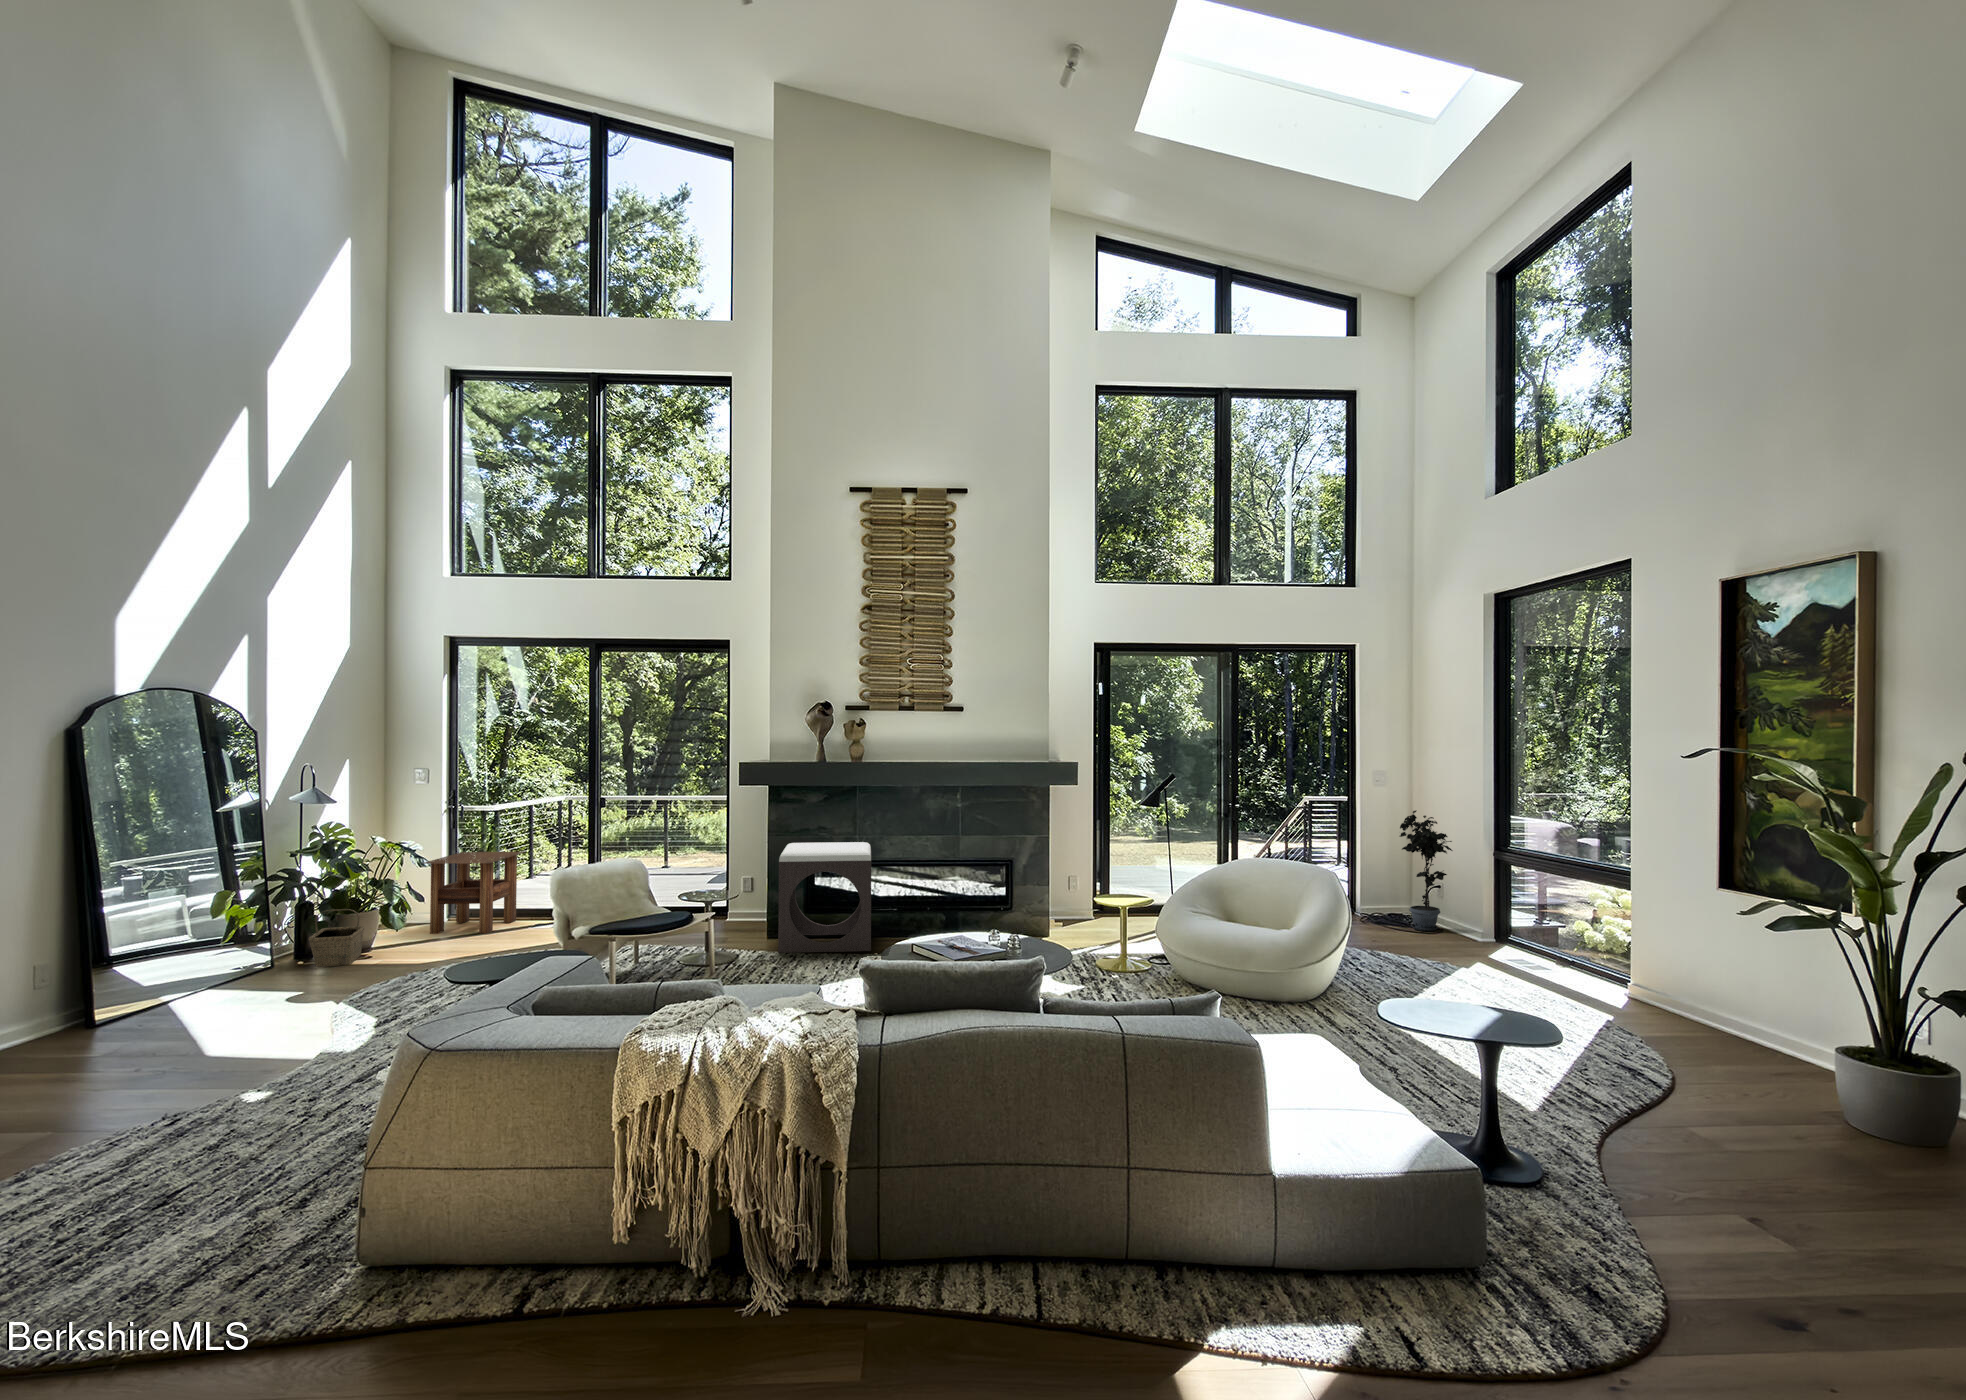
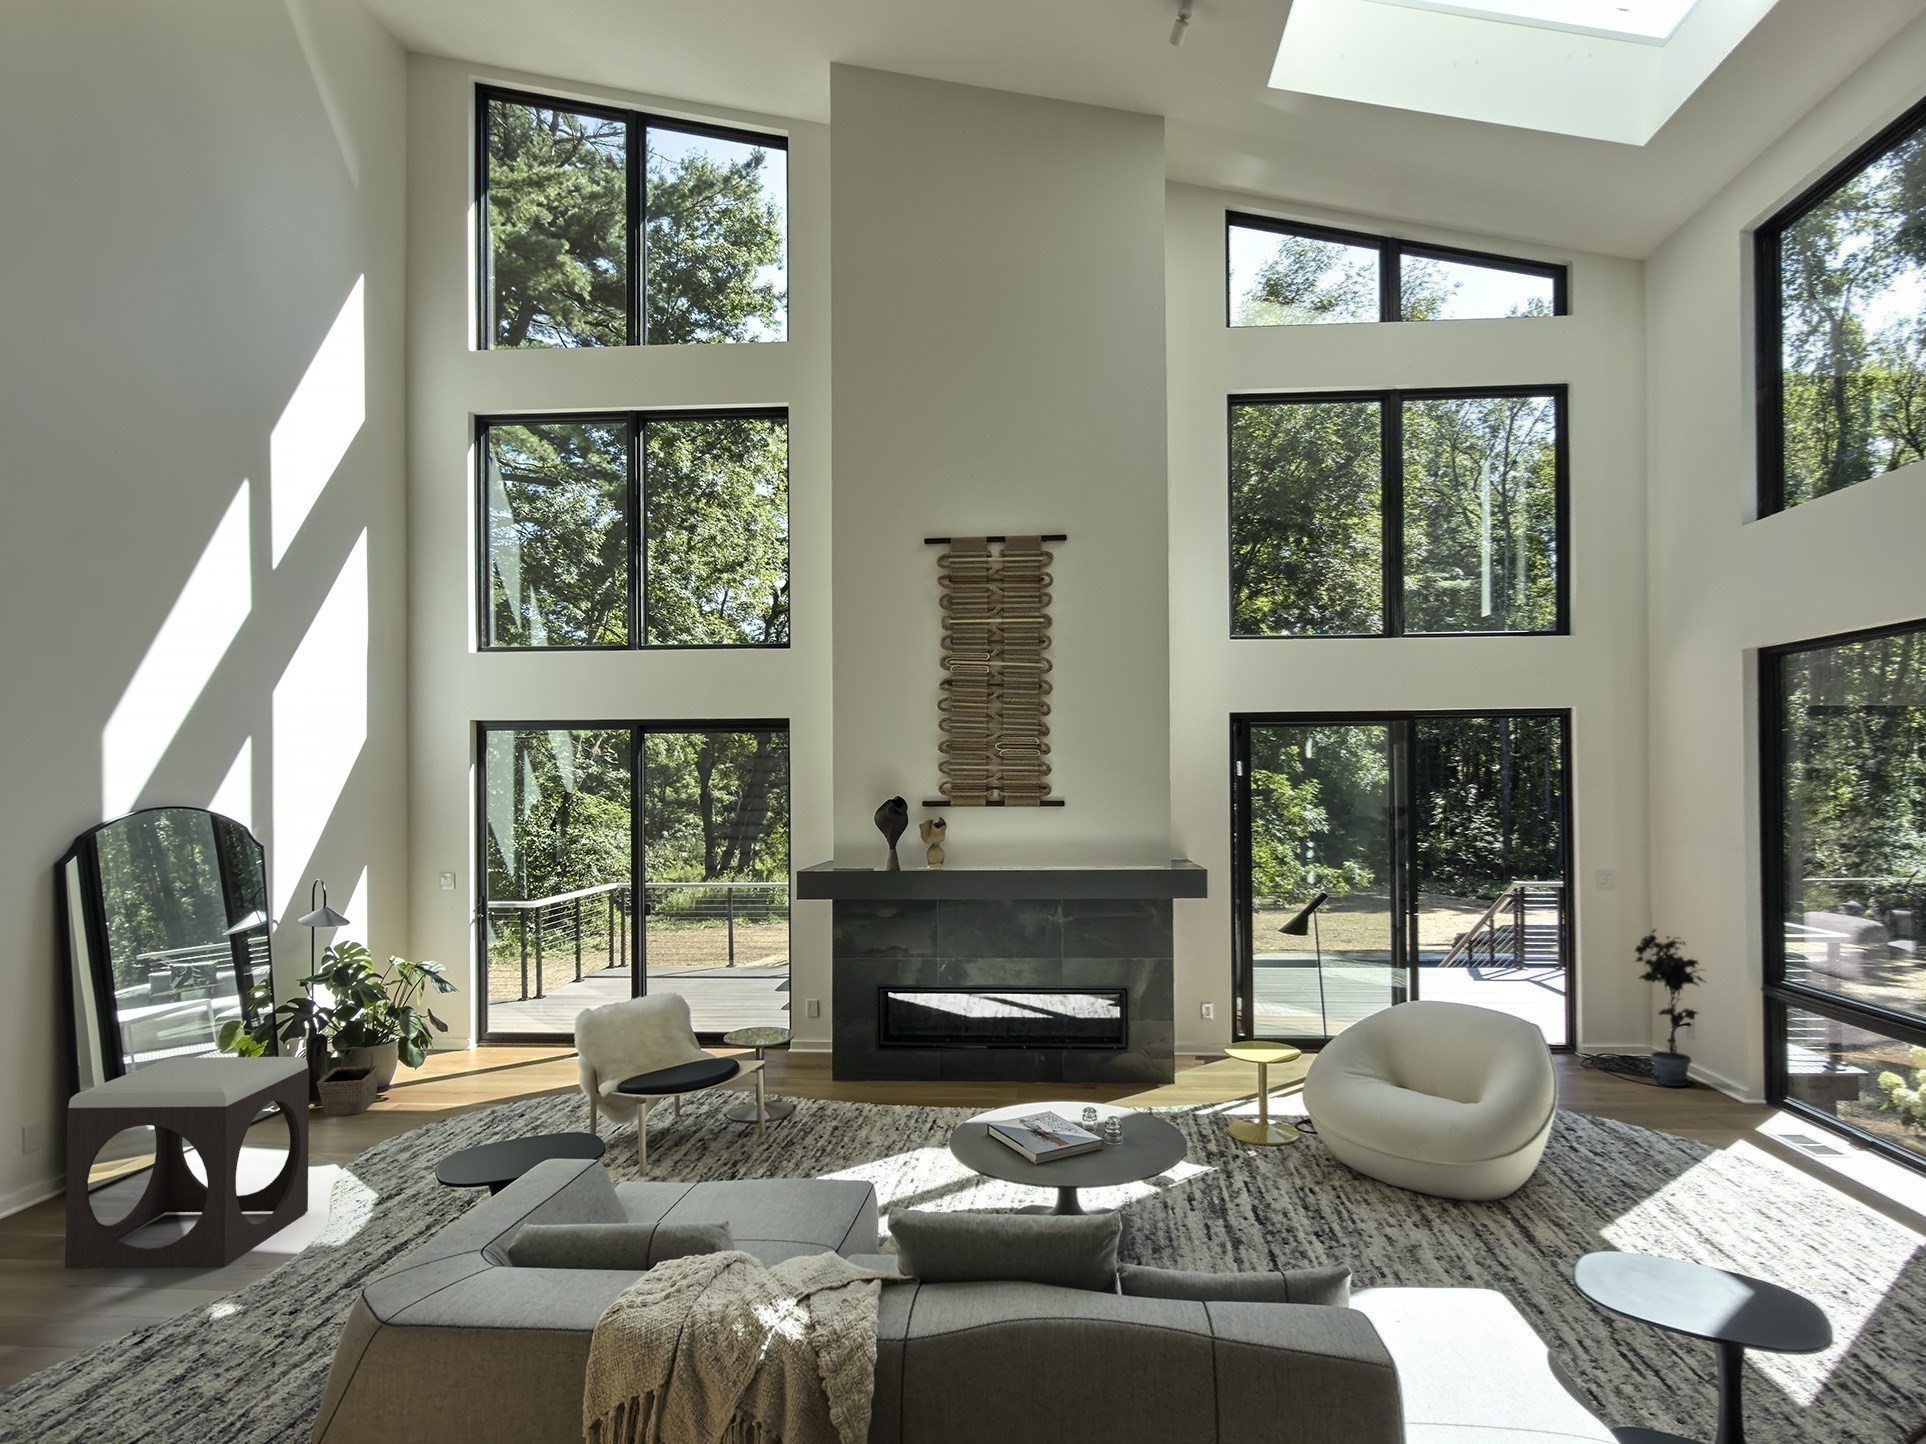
footstool: present [778,842,871,953] -> present [65,1057,309,1269]
side table: present [423,852,524,934] -> none [445,969,565,1069]

